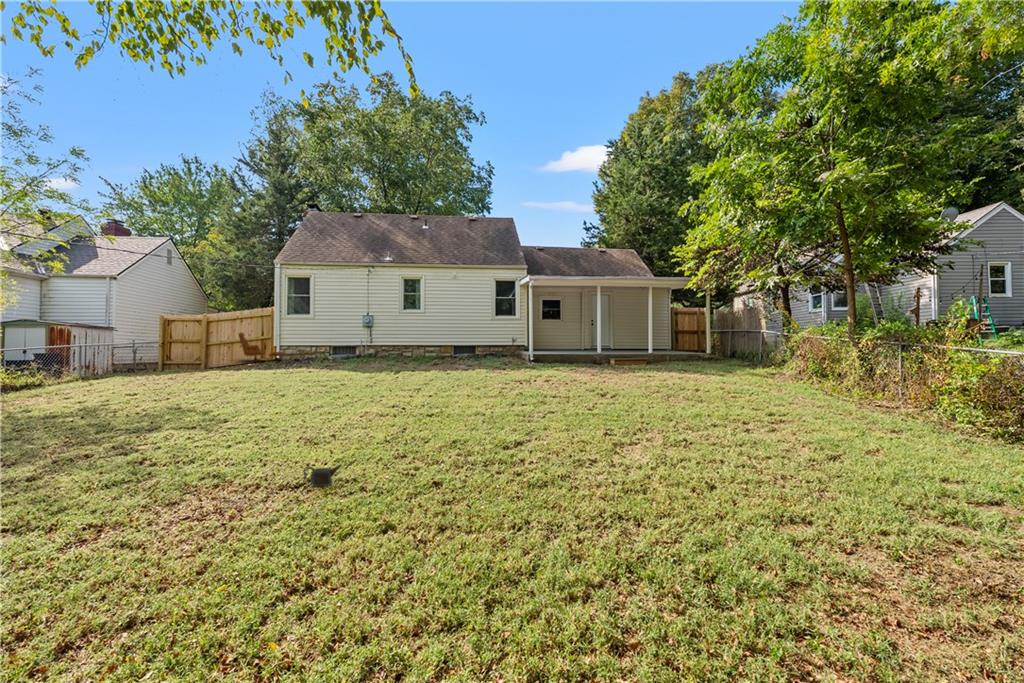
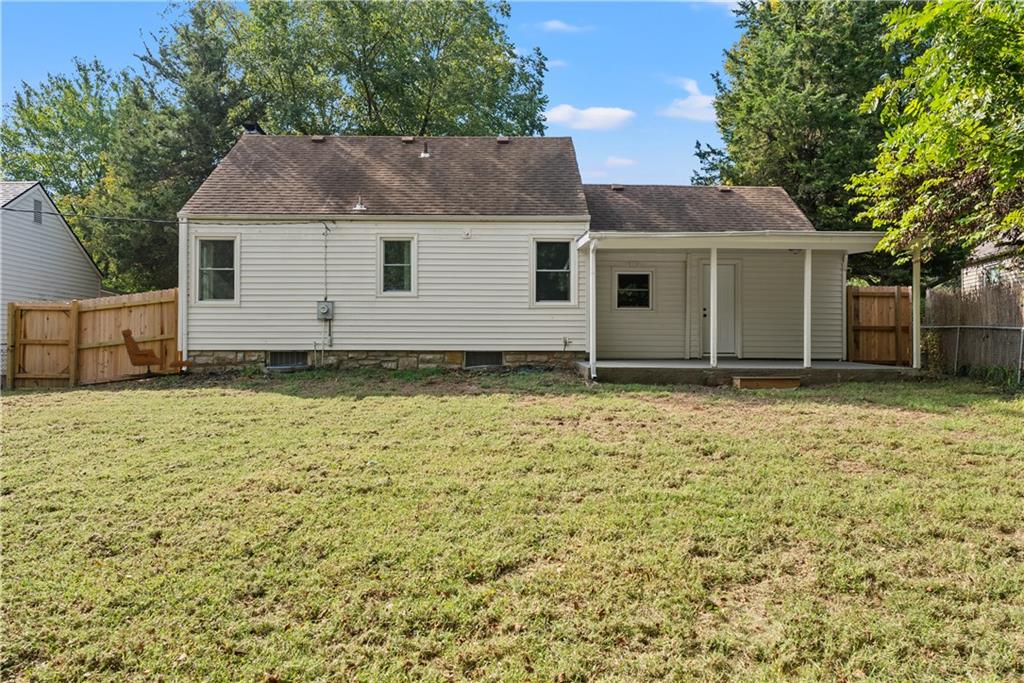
watering can: present [303,465,341,487] -> none [81,604,157,647]

